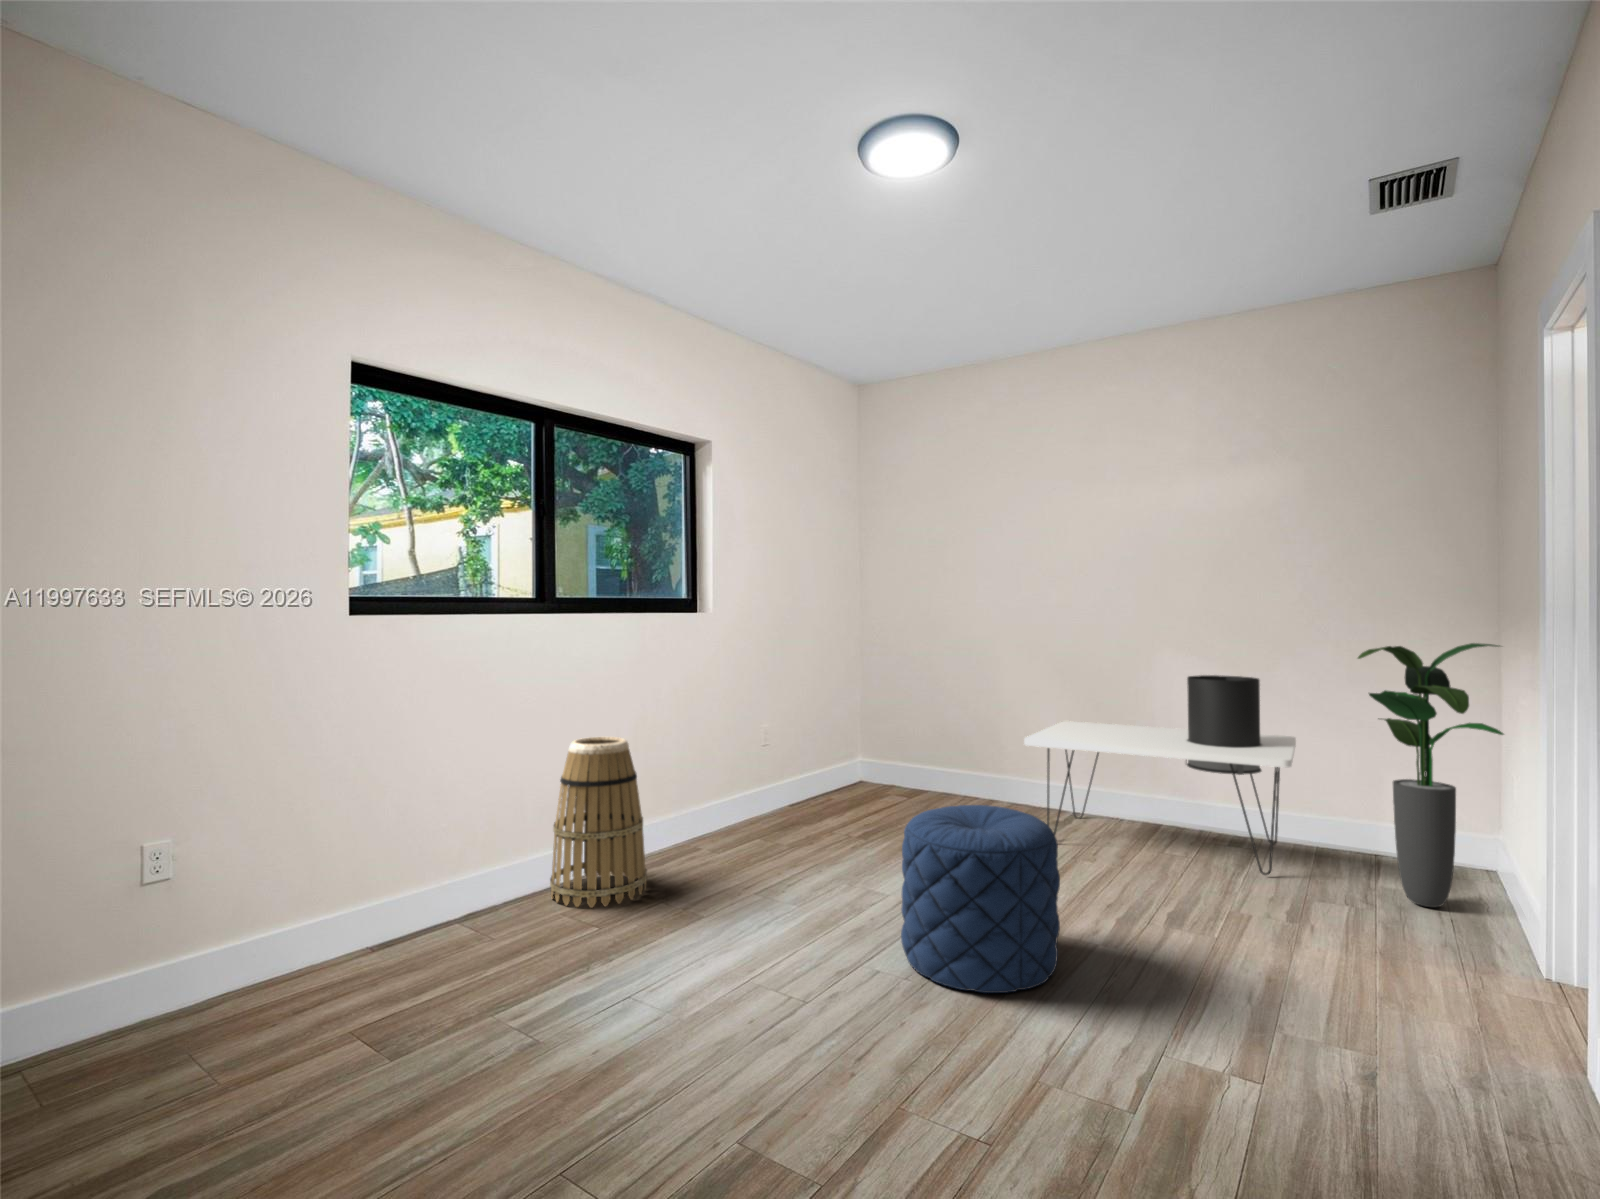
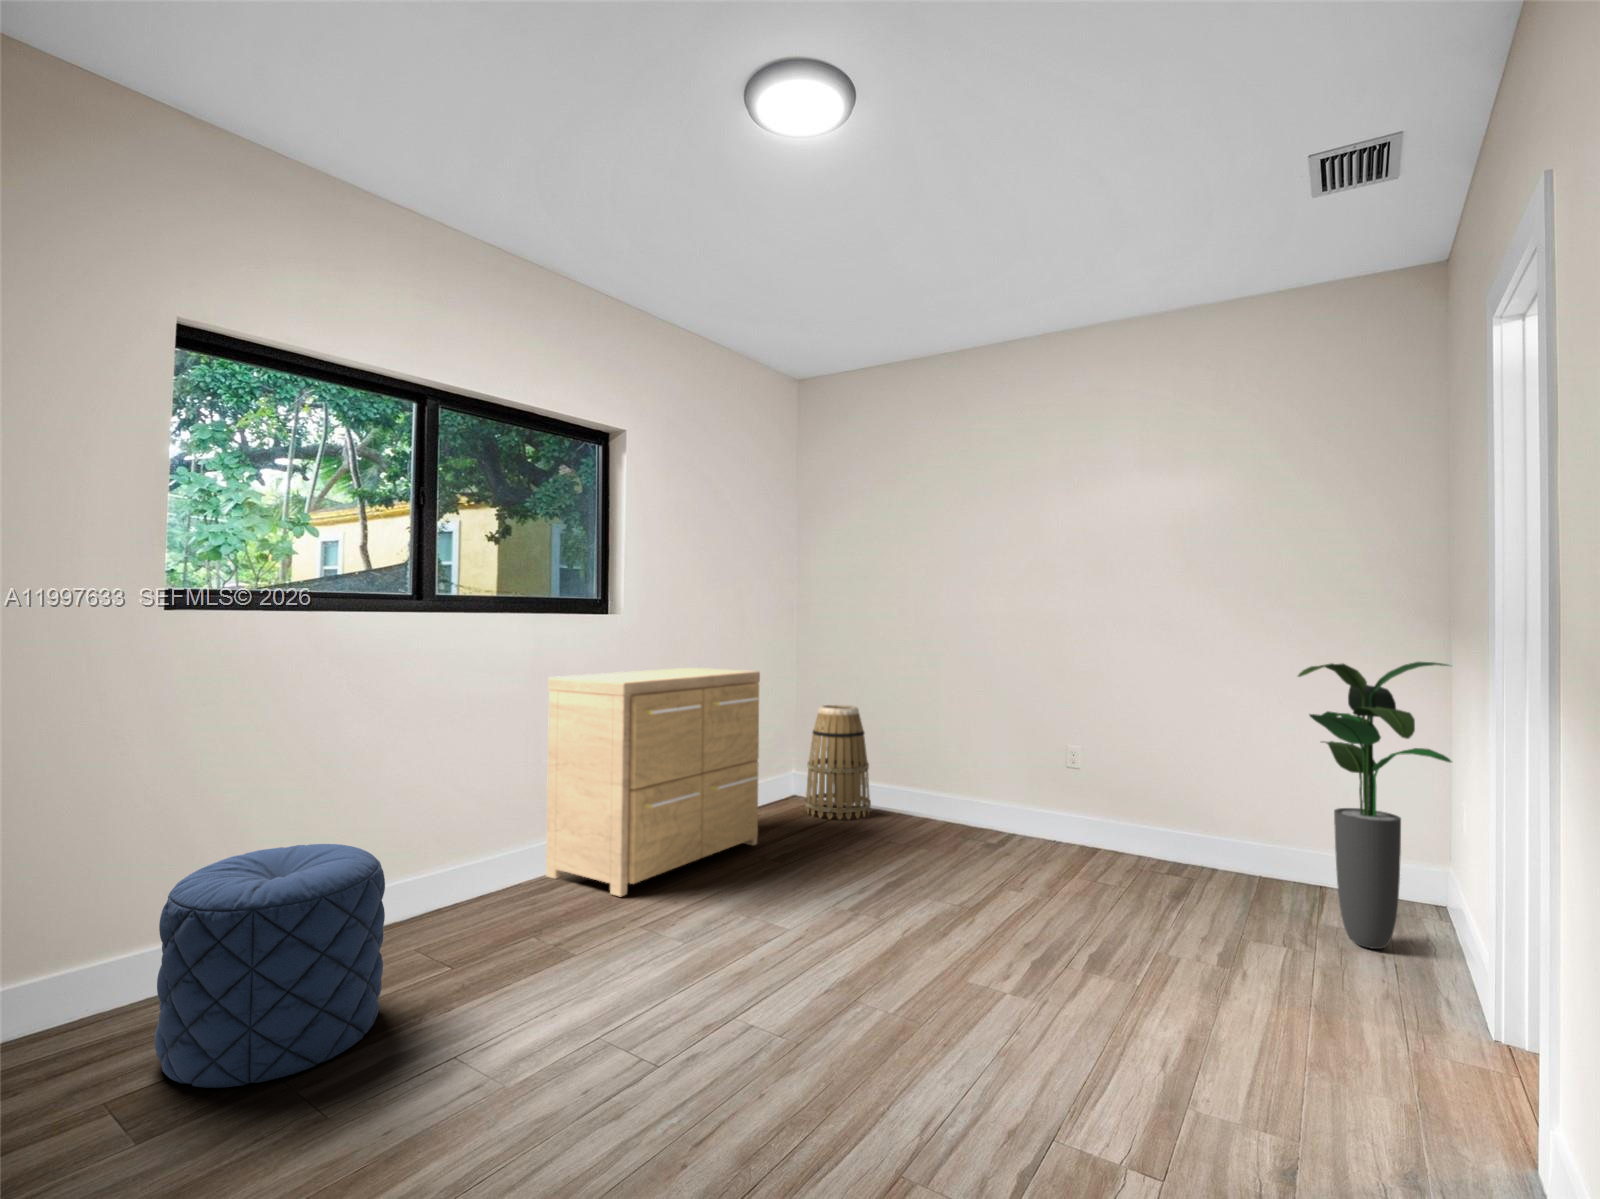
dresser: none [653,659,841,868] -> present [546,668,760,897]
side table: present [1024,675,1296,875] -> none [950,692,1238,909]
basket: present [550,737,647,907] -> present [805,705,871,819]
pouf: present [901,805,1060,993] -> present [155,844,385,1088]

